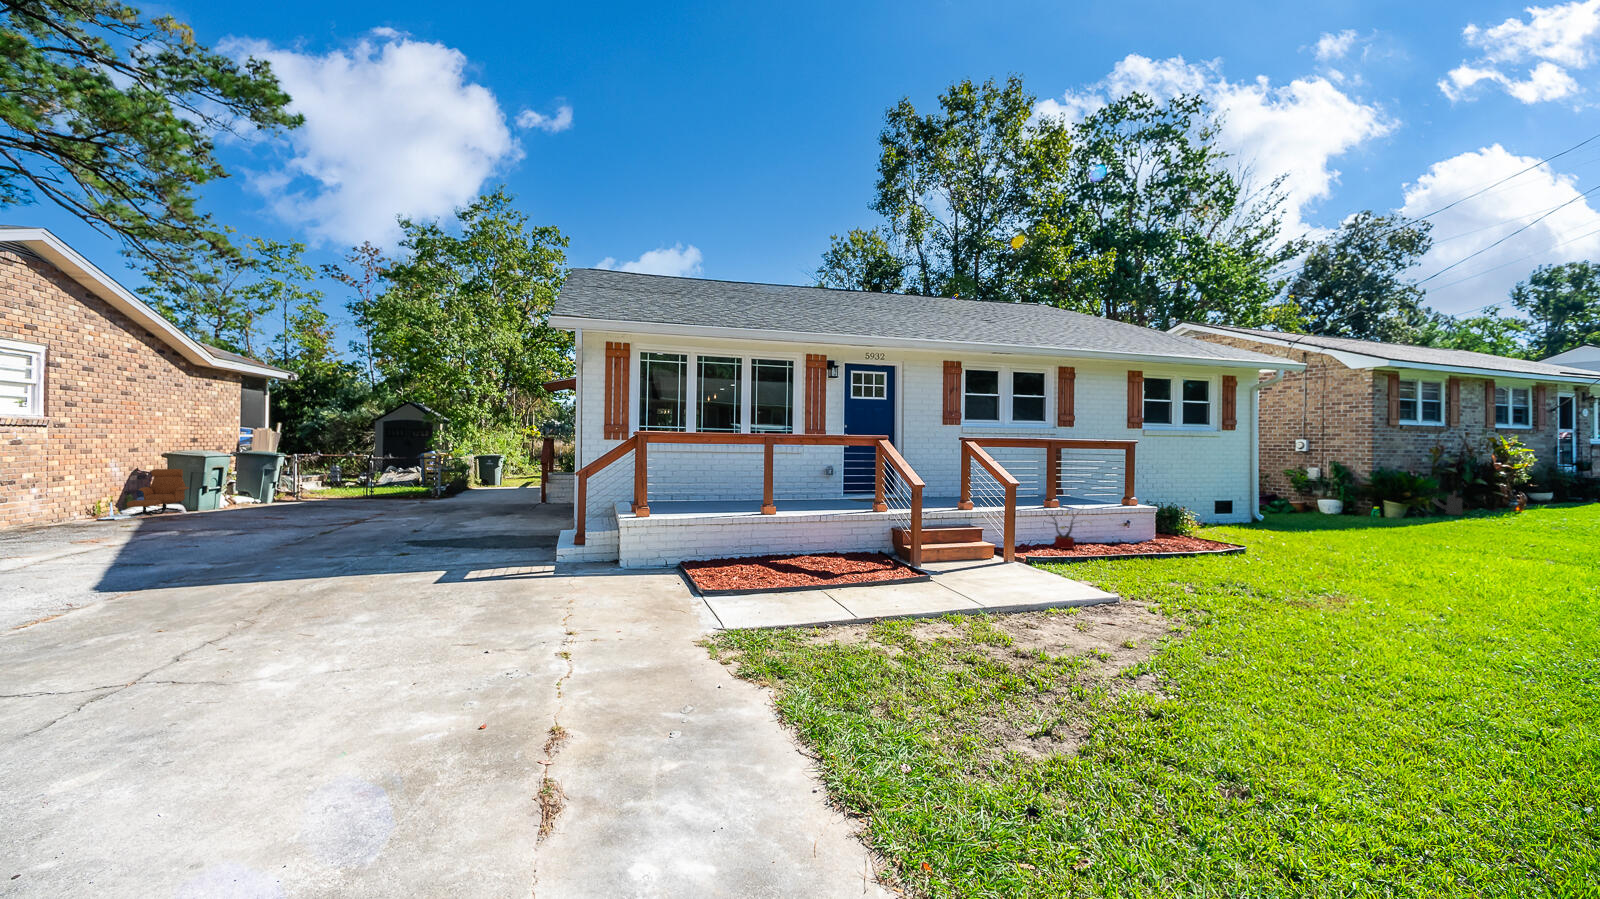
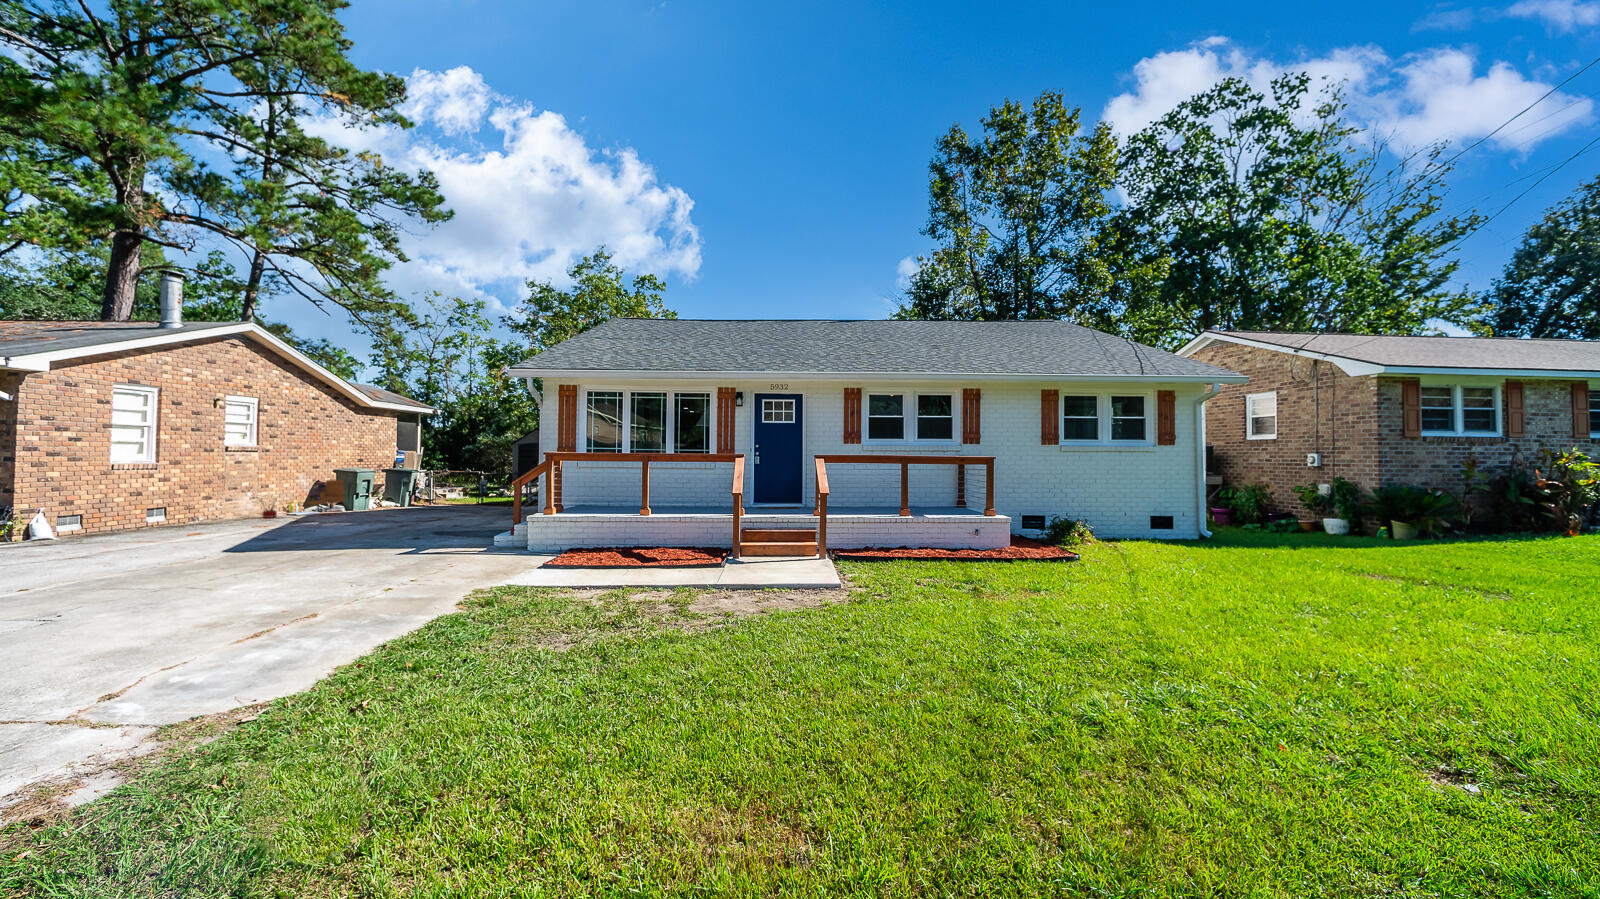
watering can: present [1433,491,1463,515] -> none [1453,512,1500,540]
decorative plant: present [1050,513,1075,549] -> present [262,497,277,518]

